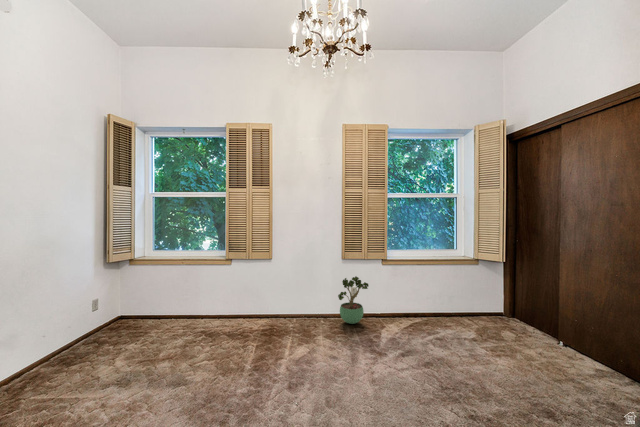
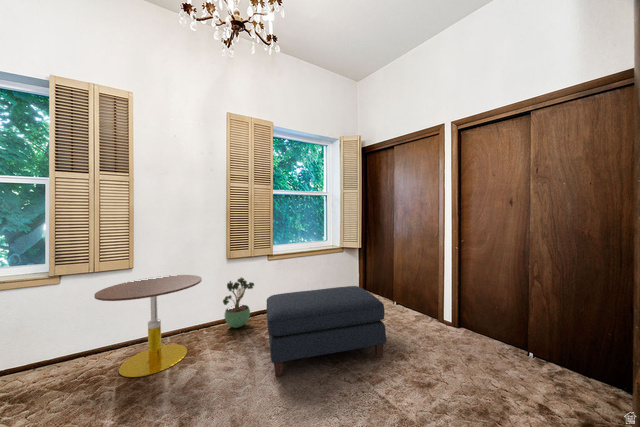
side table: none [246,265,319,343] -> present [94,275,202,377]
ottoman: none [368,300,510,400] -> present [267,286,386,376]

